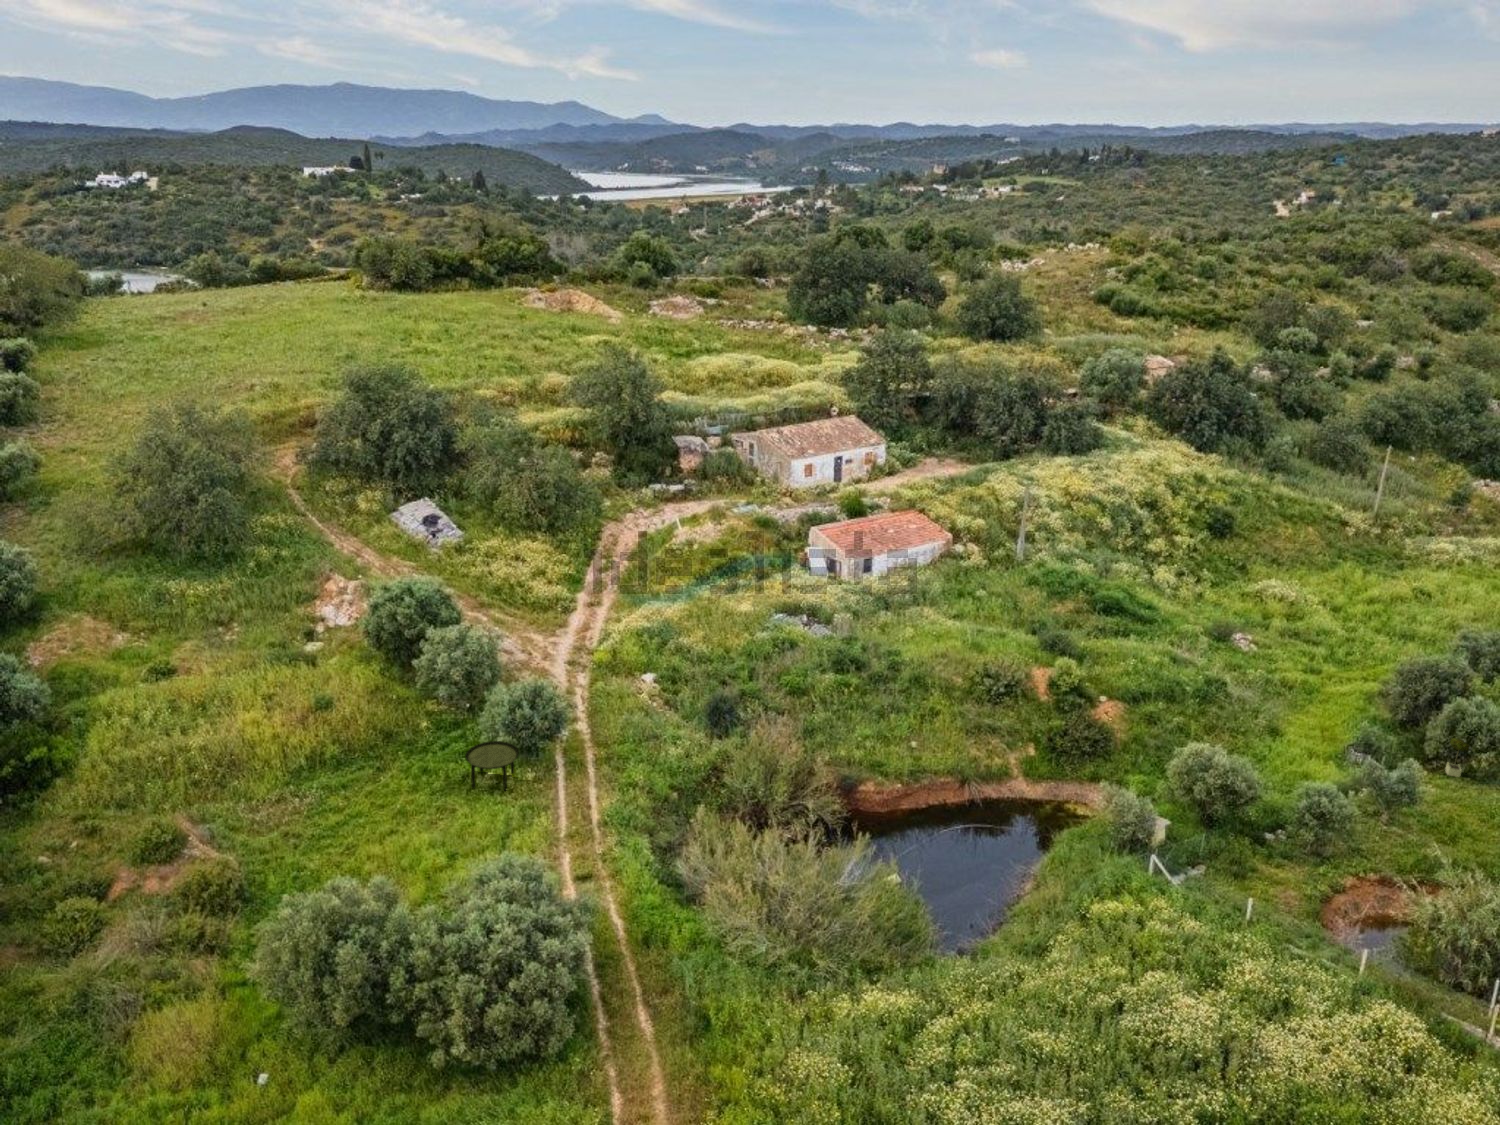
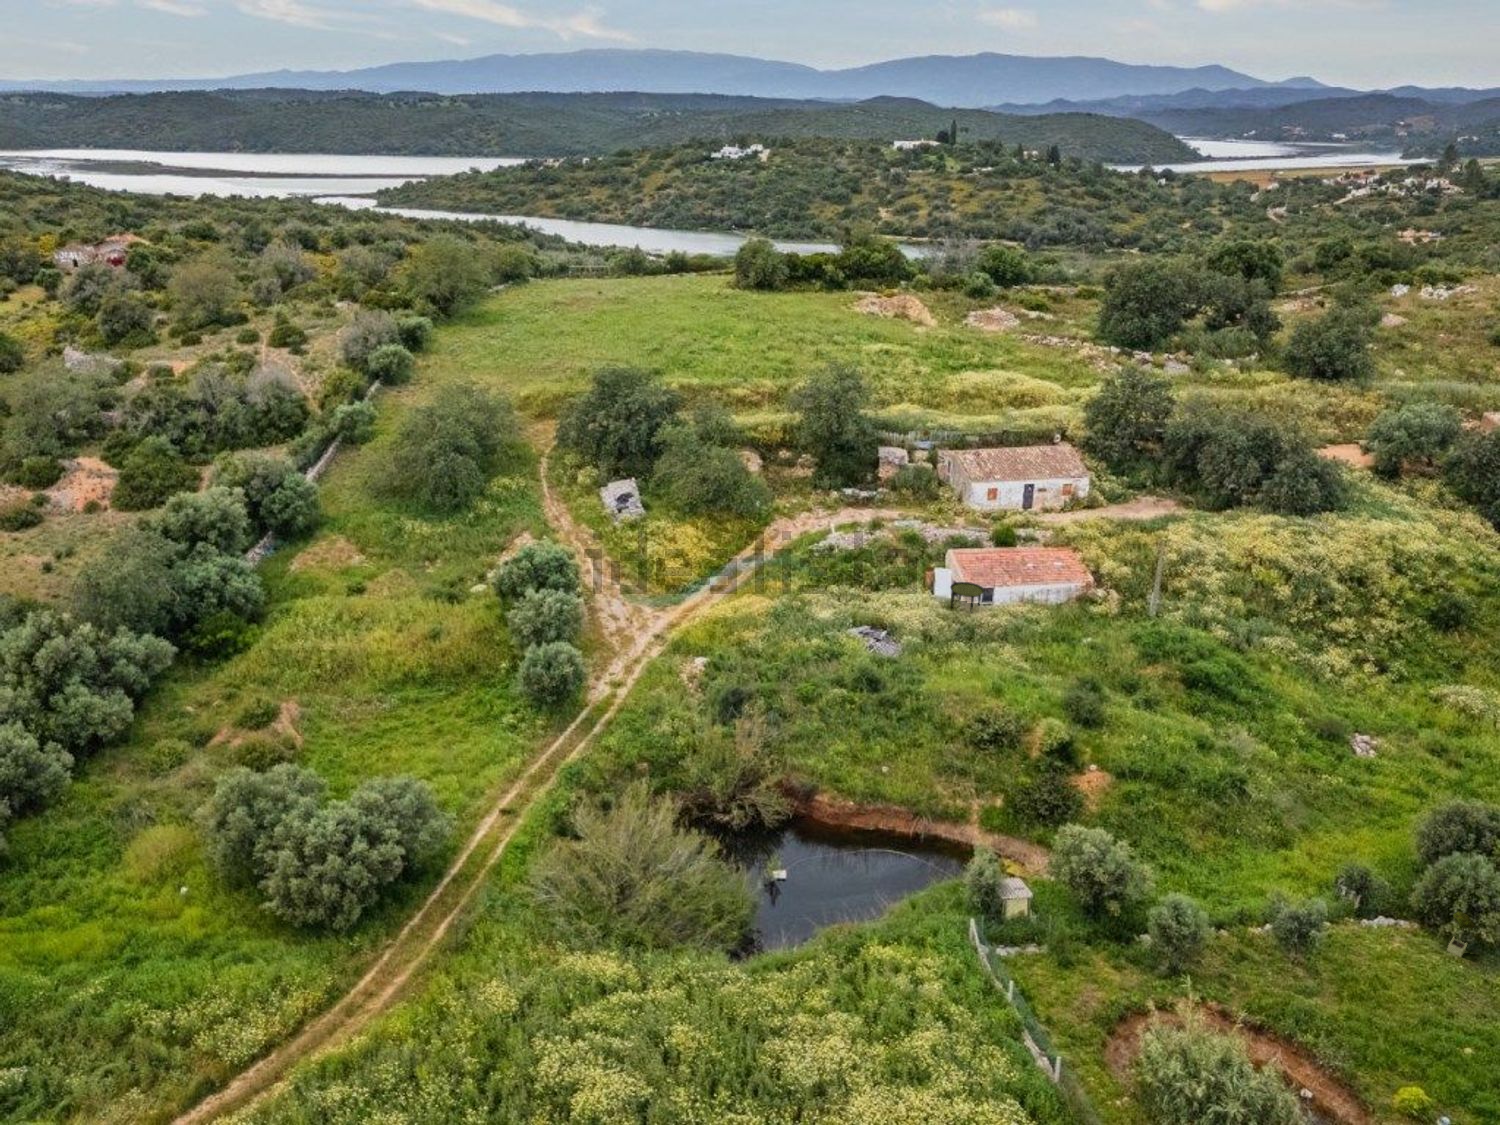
round table: present [465,741,519,791] -> present [951,582,985,613]

